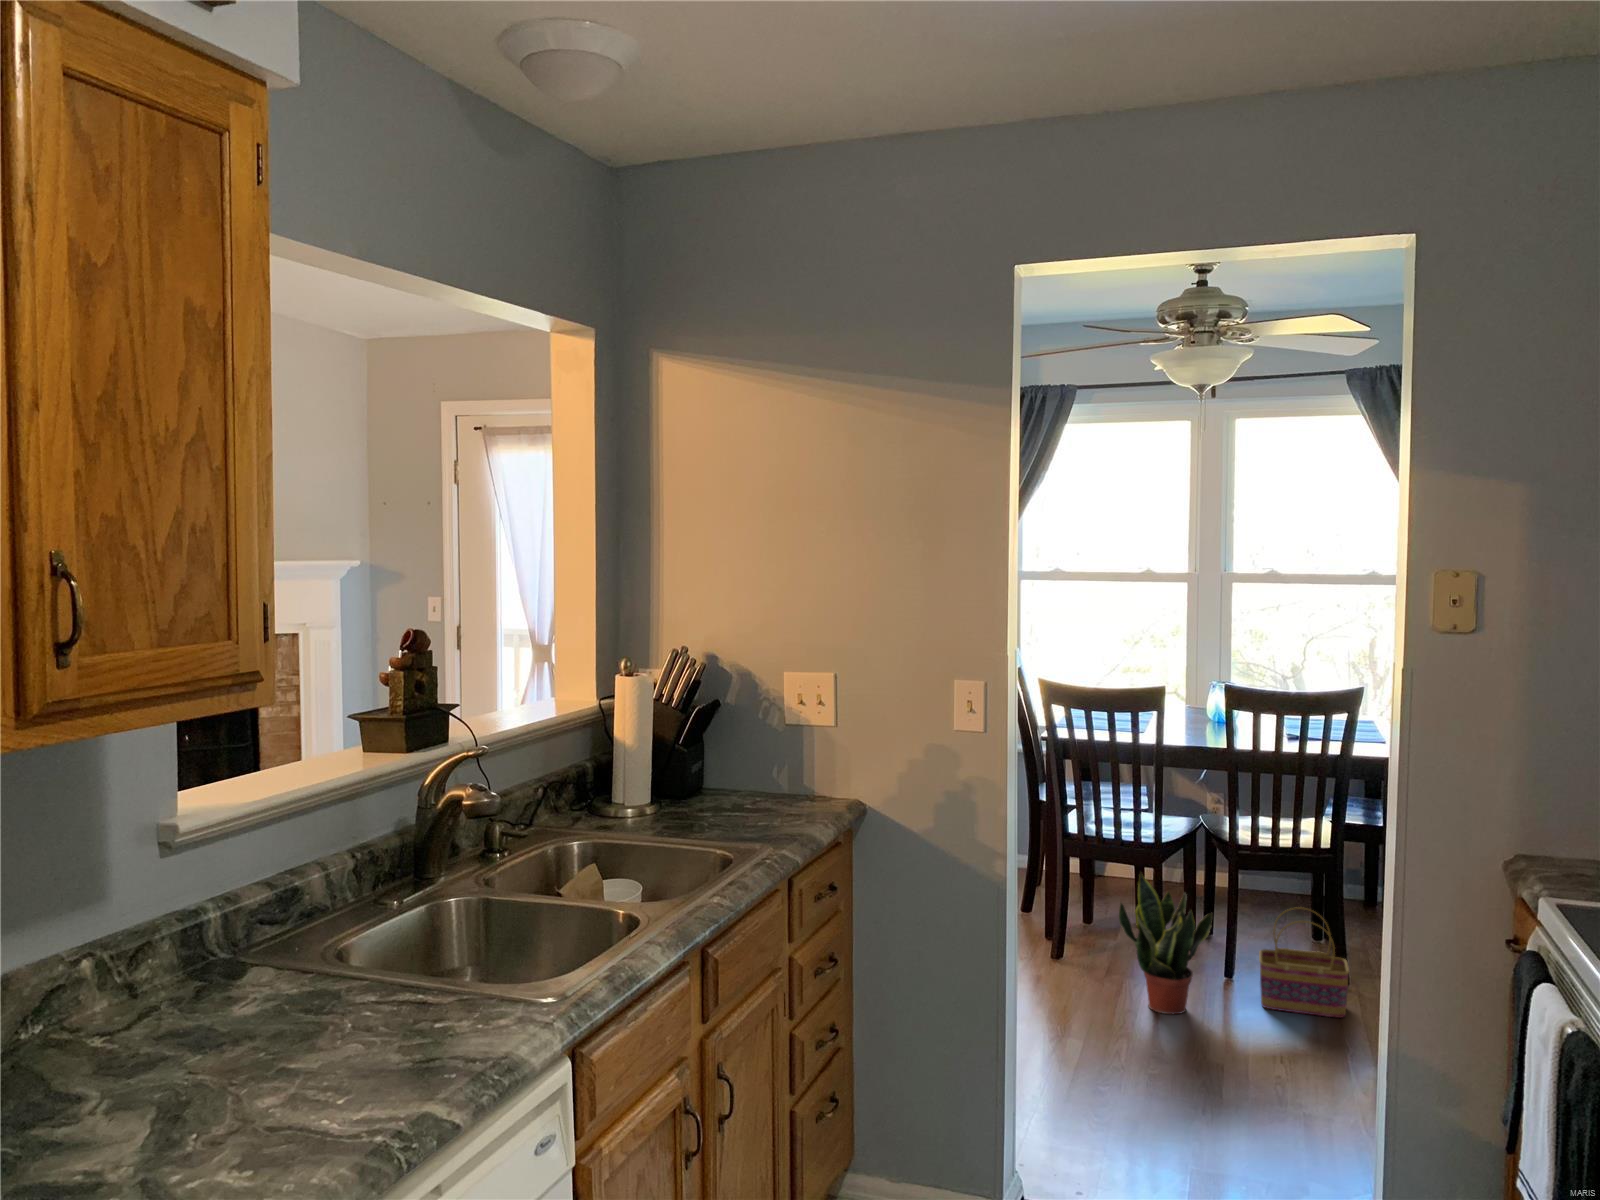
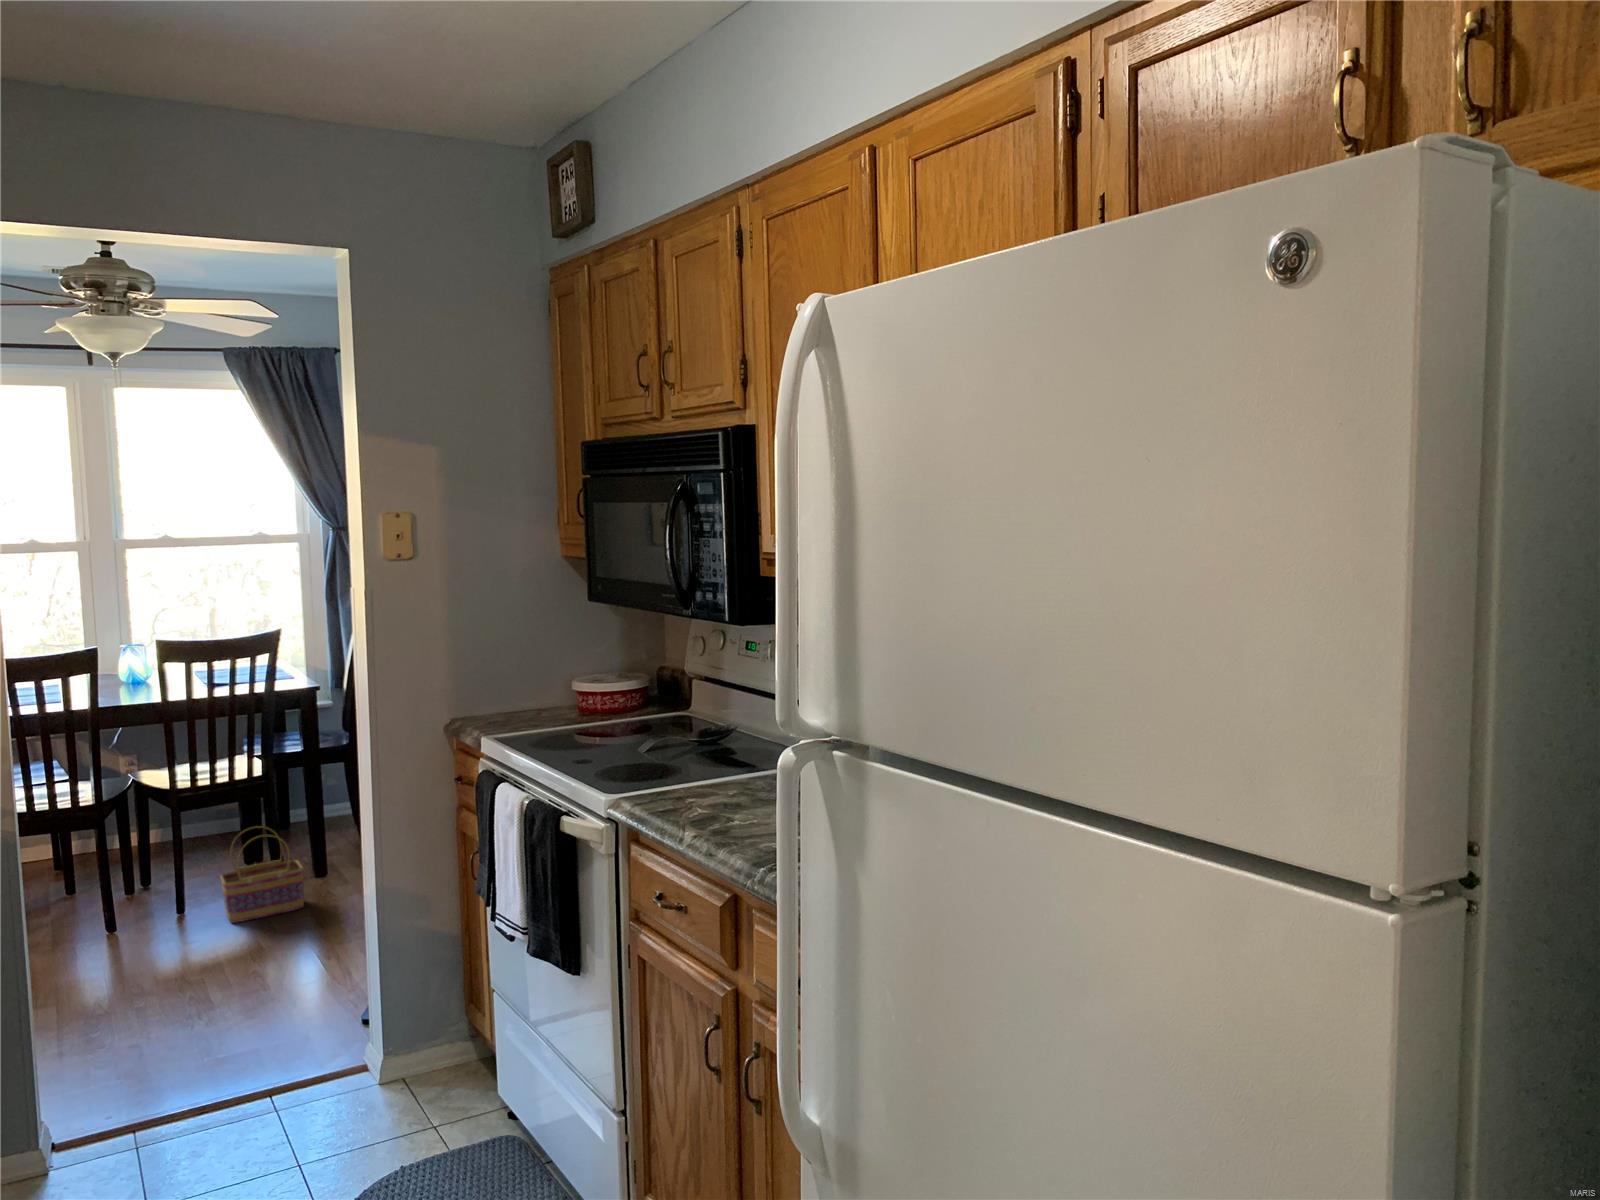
potted plant: present [1119,873,1212,1014] -> none [79,830,175,960]

